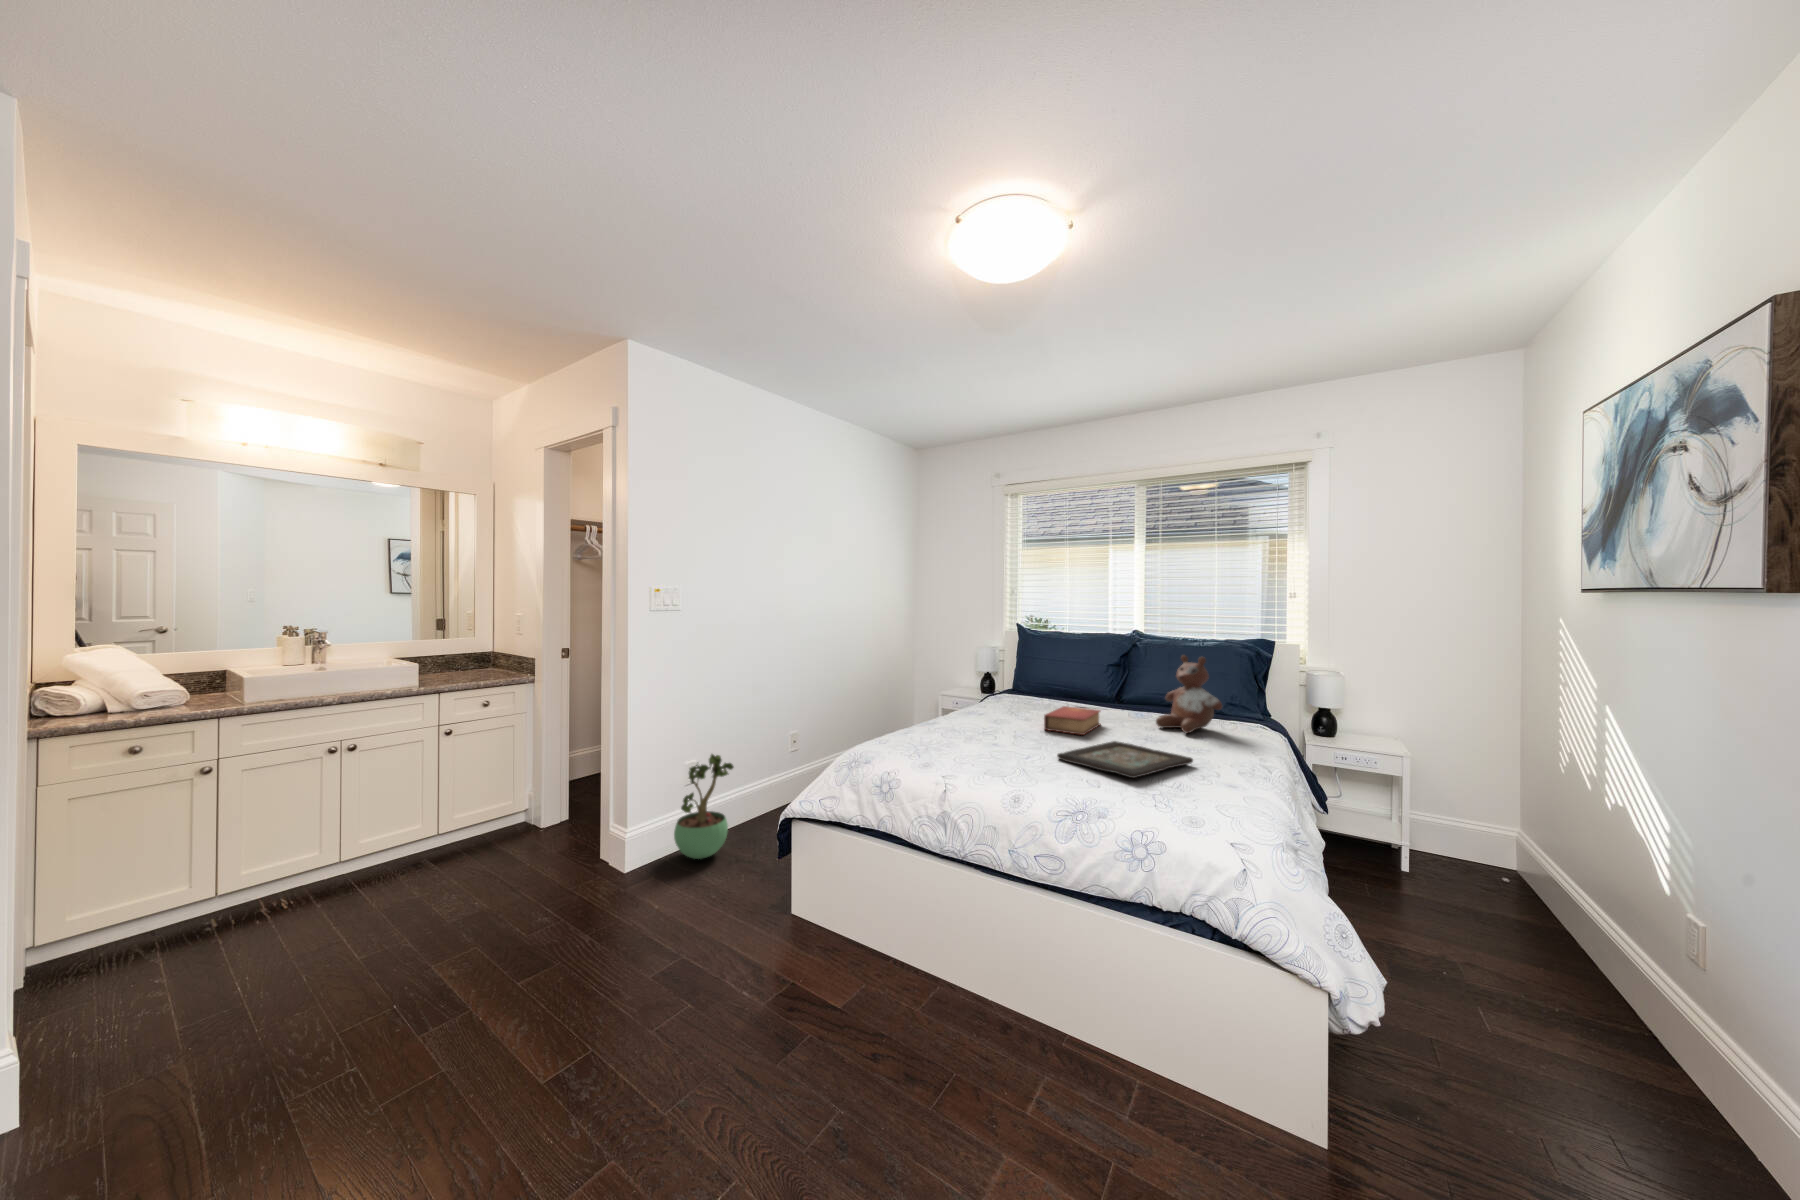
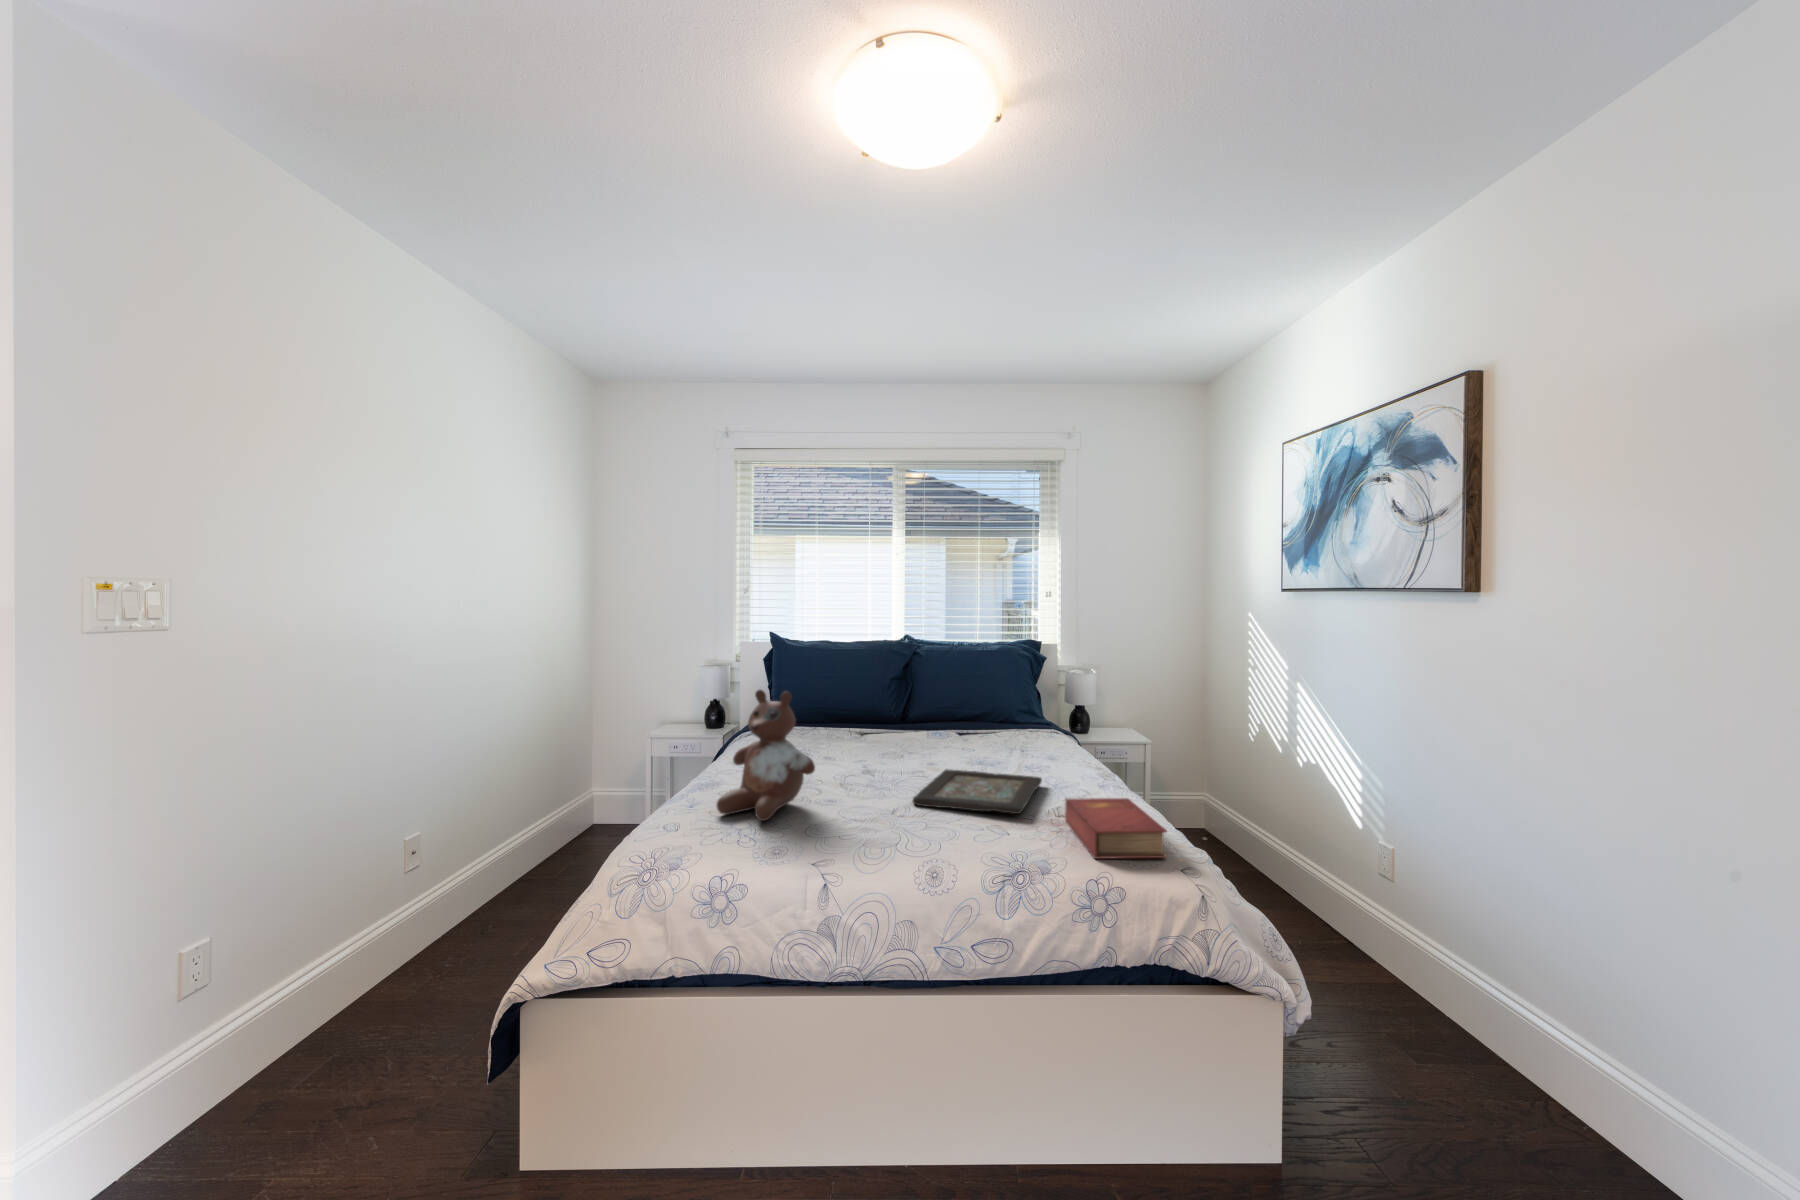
stuffed bear: present [1156,655,1222,733] -> present [717,690,815,821]
book: present [1044,706,1100,735] -> present [1065,798,1167,859]
potted plant: present [674,754,734,859] -> none [183,909,325,1133]

